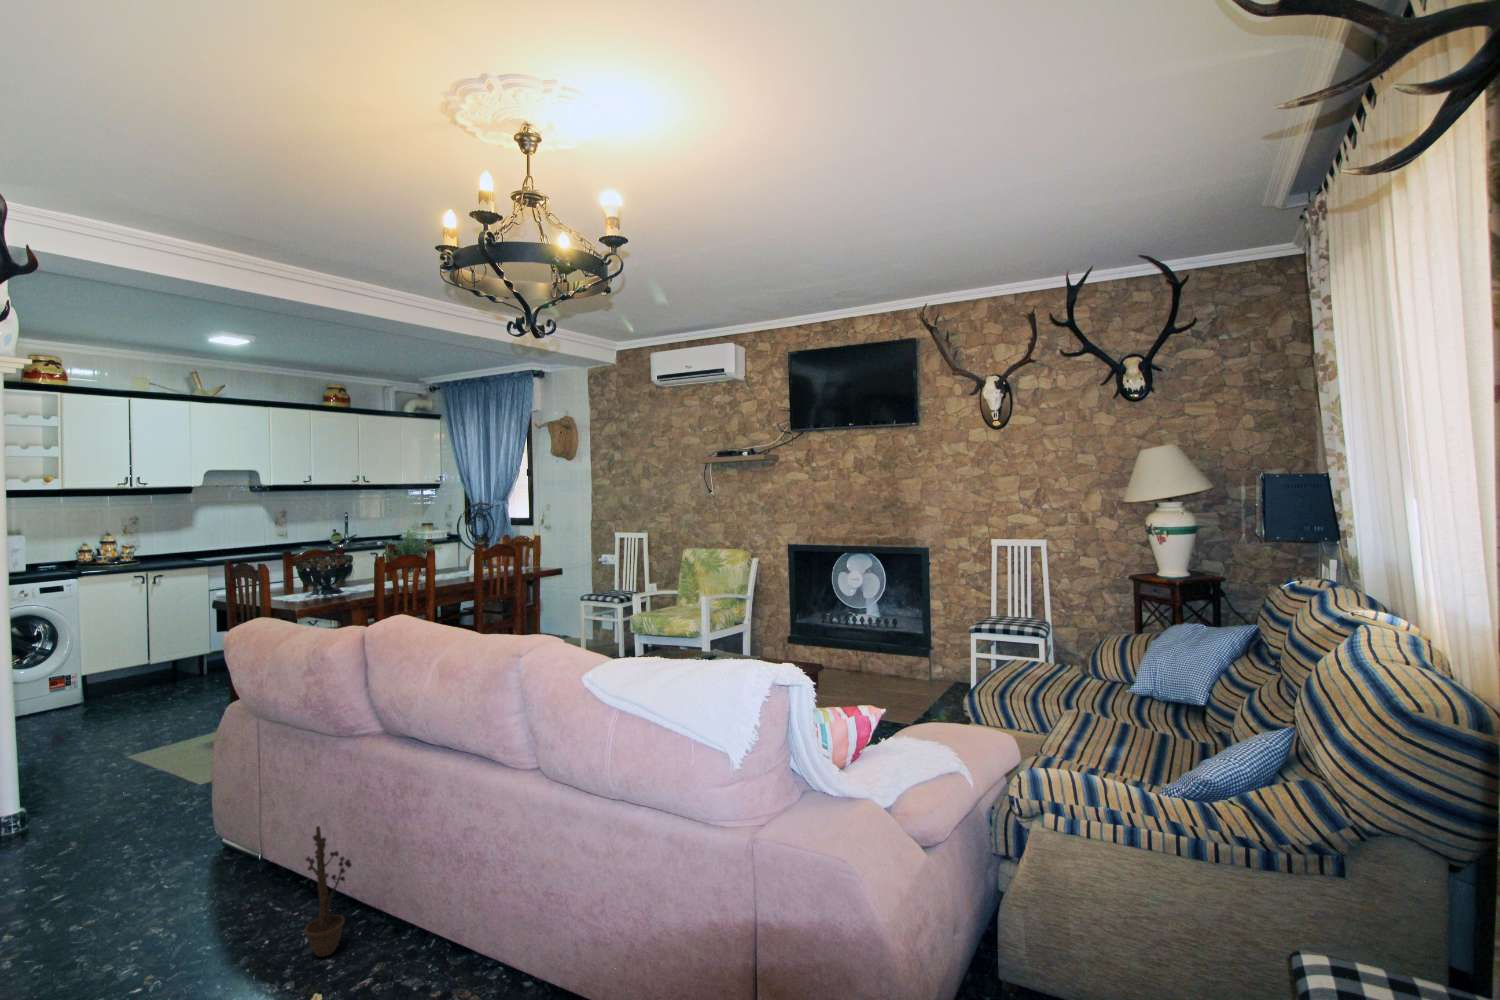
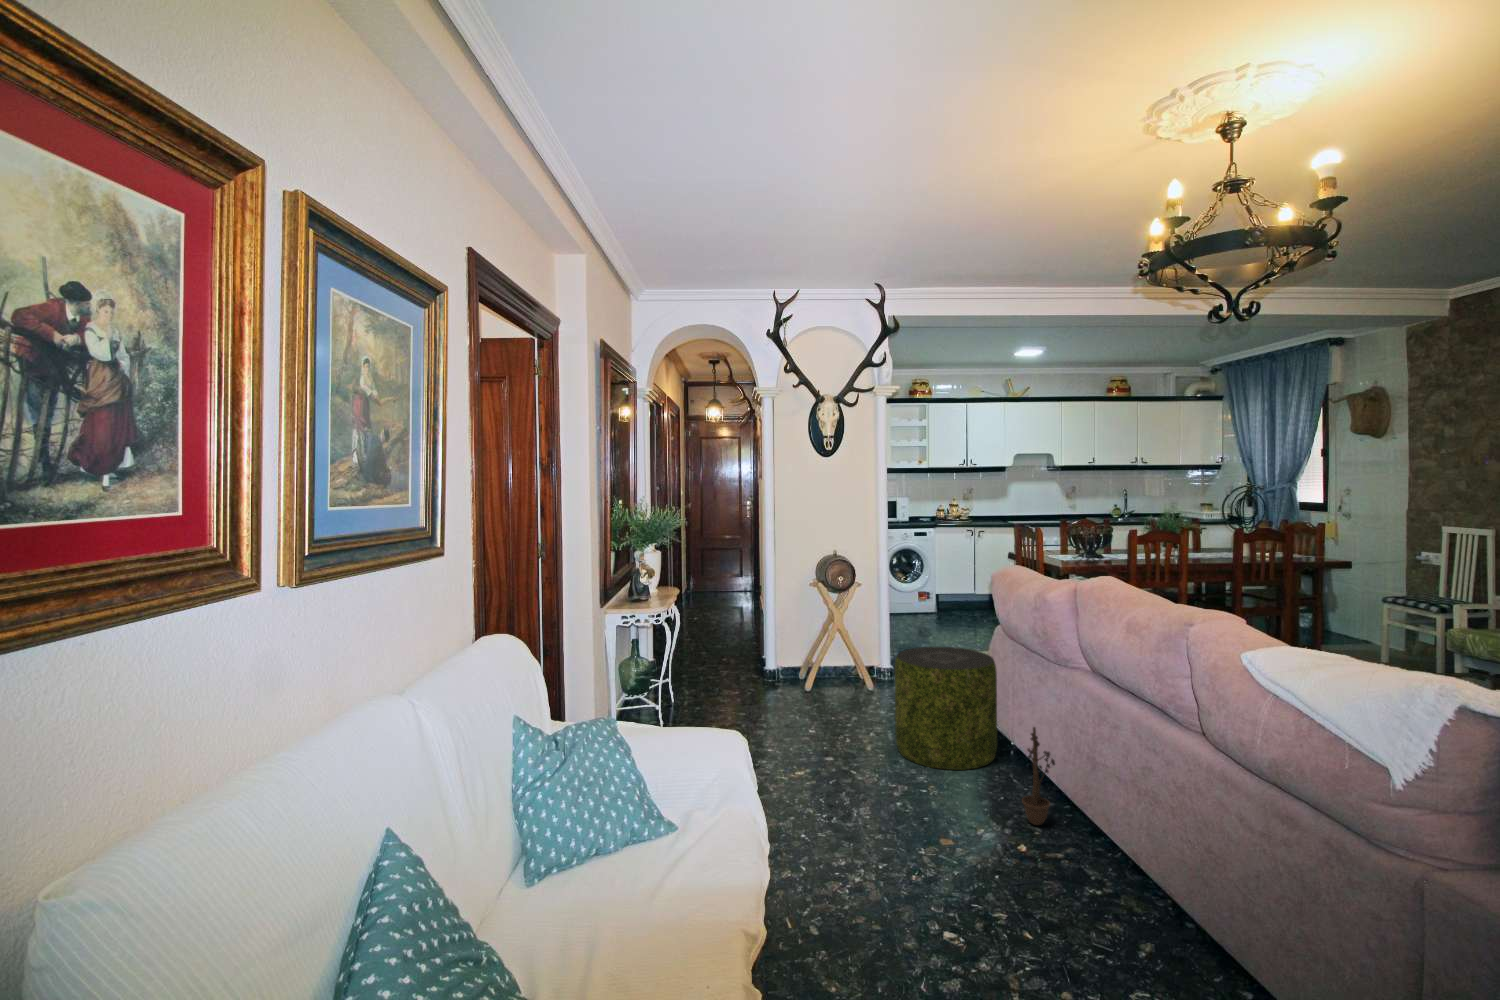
pouf: none [53,745,244,951] -> present [895,647,997,770]

